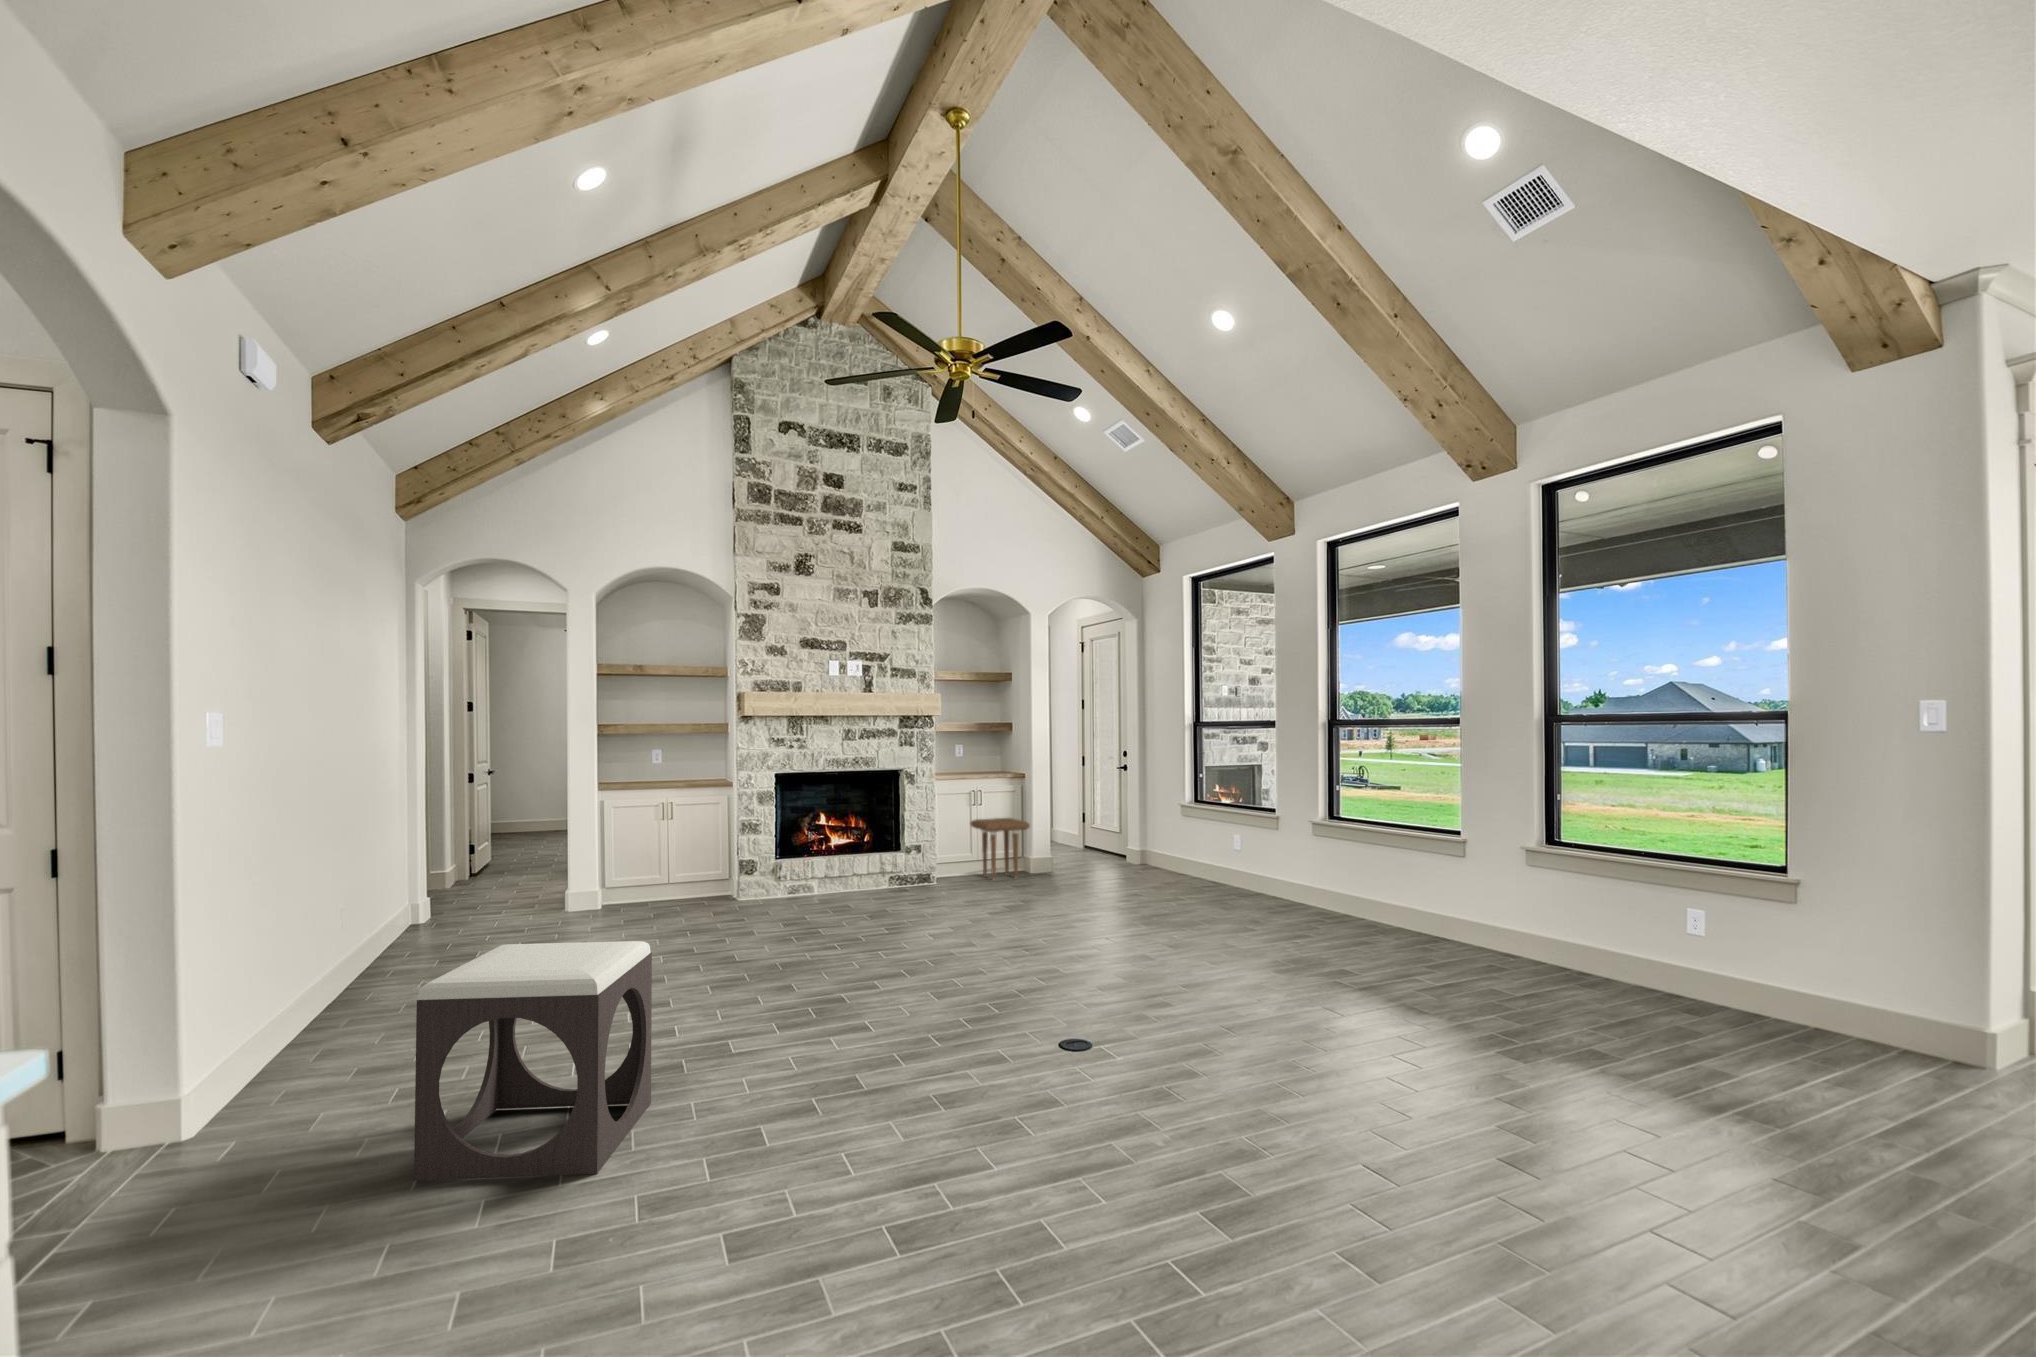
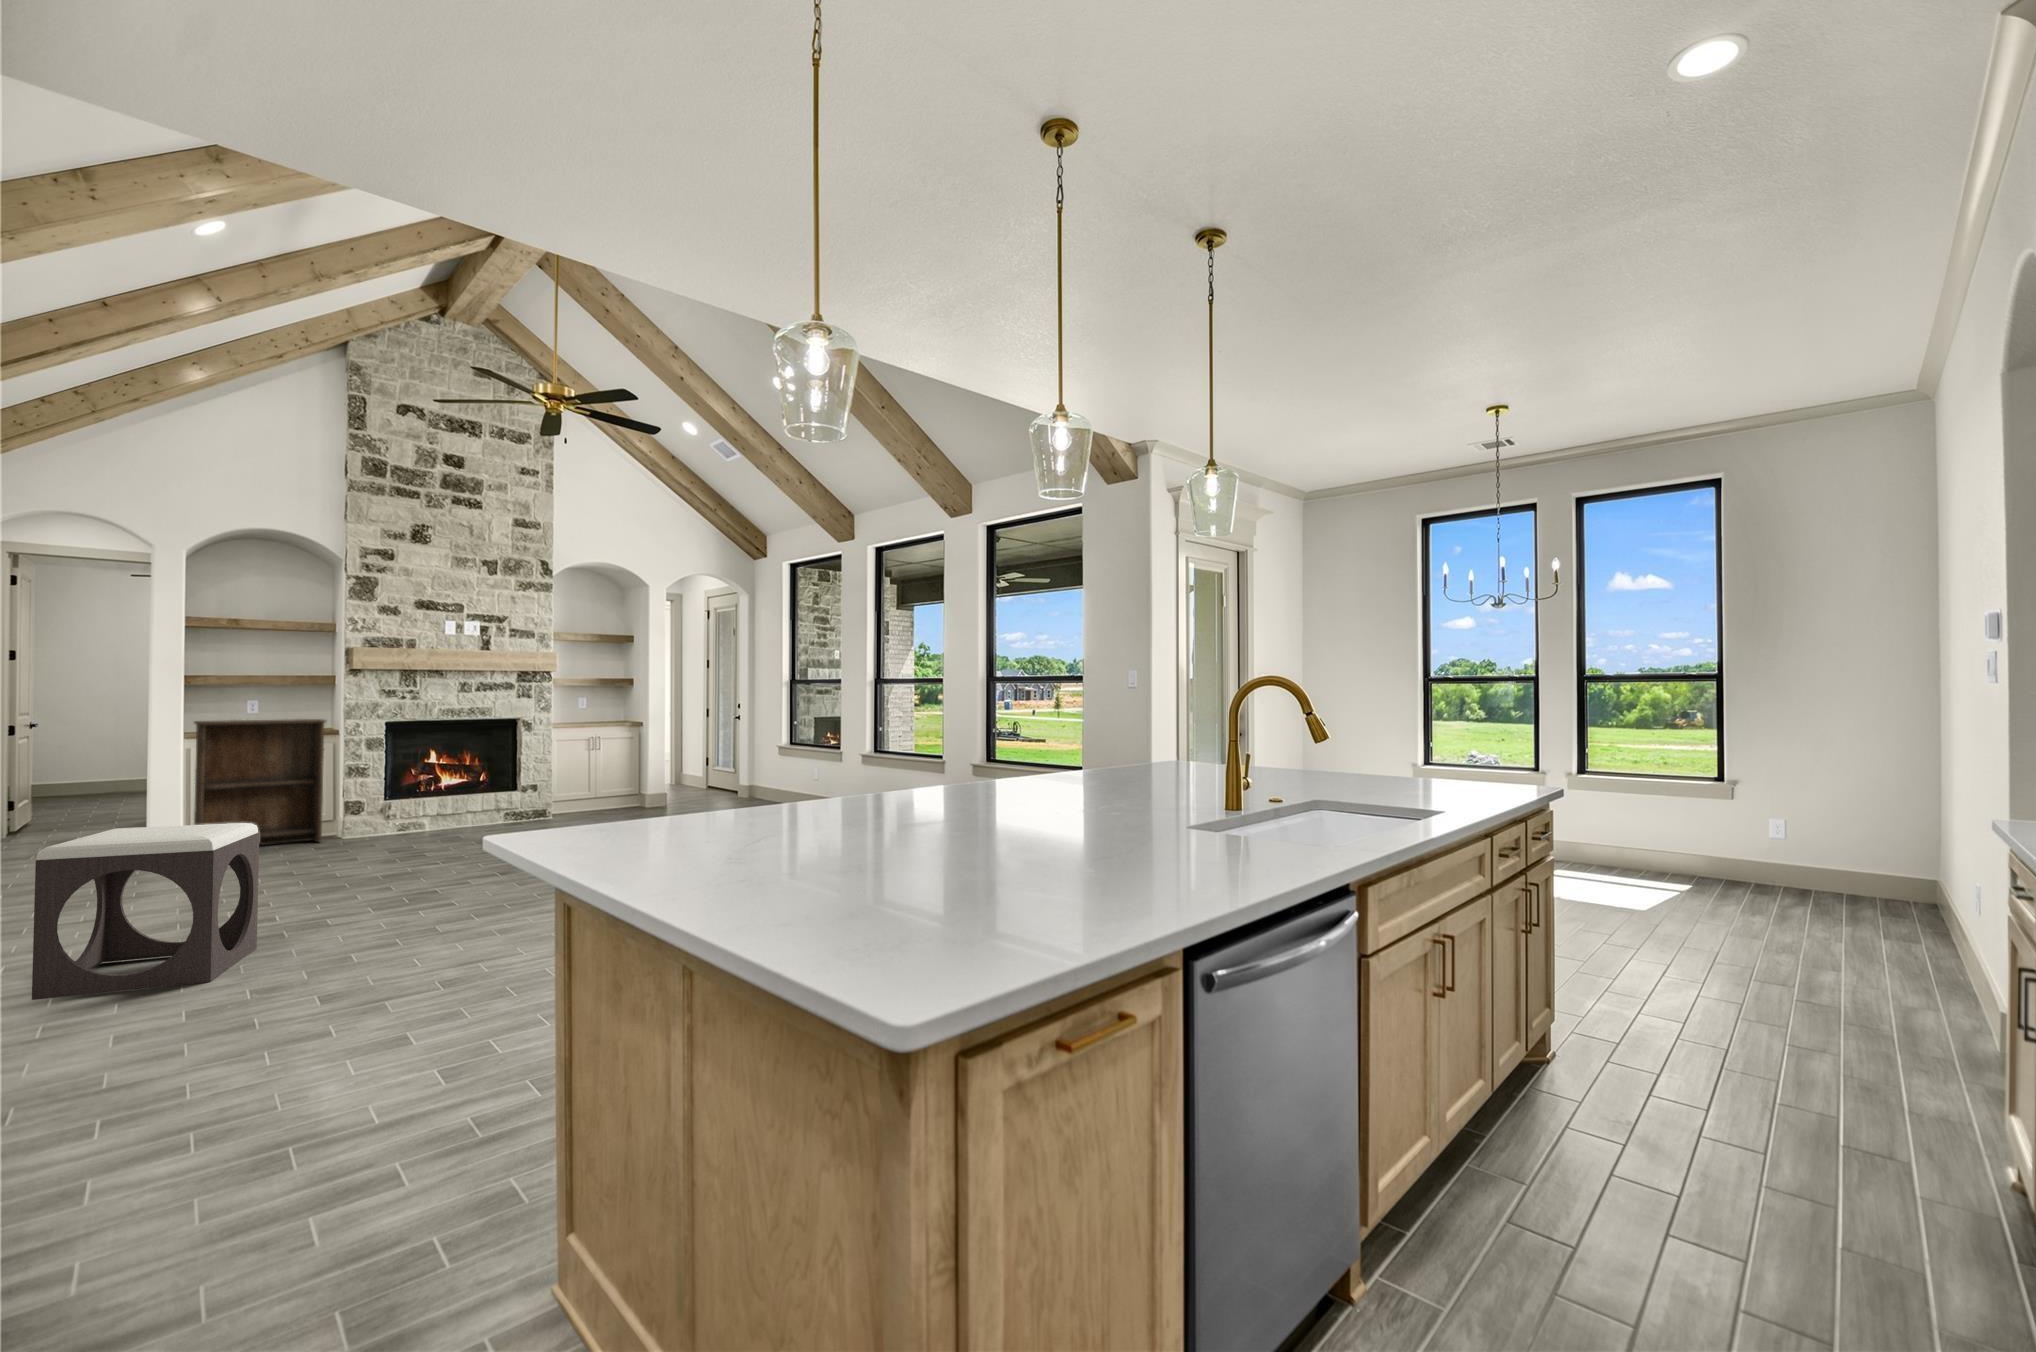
bookshelf: none [604,773,721,920] -> present [194,719,326,845]
side table: present [970,818,1030,880] -> none [585,762,640,814]

